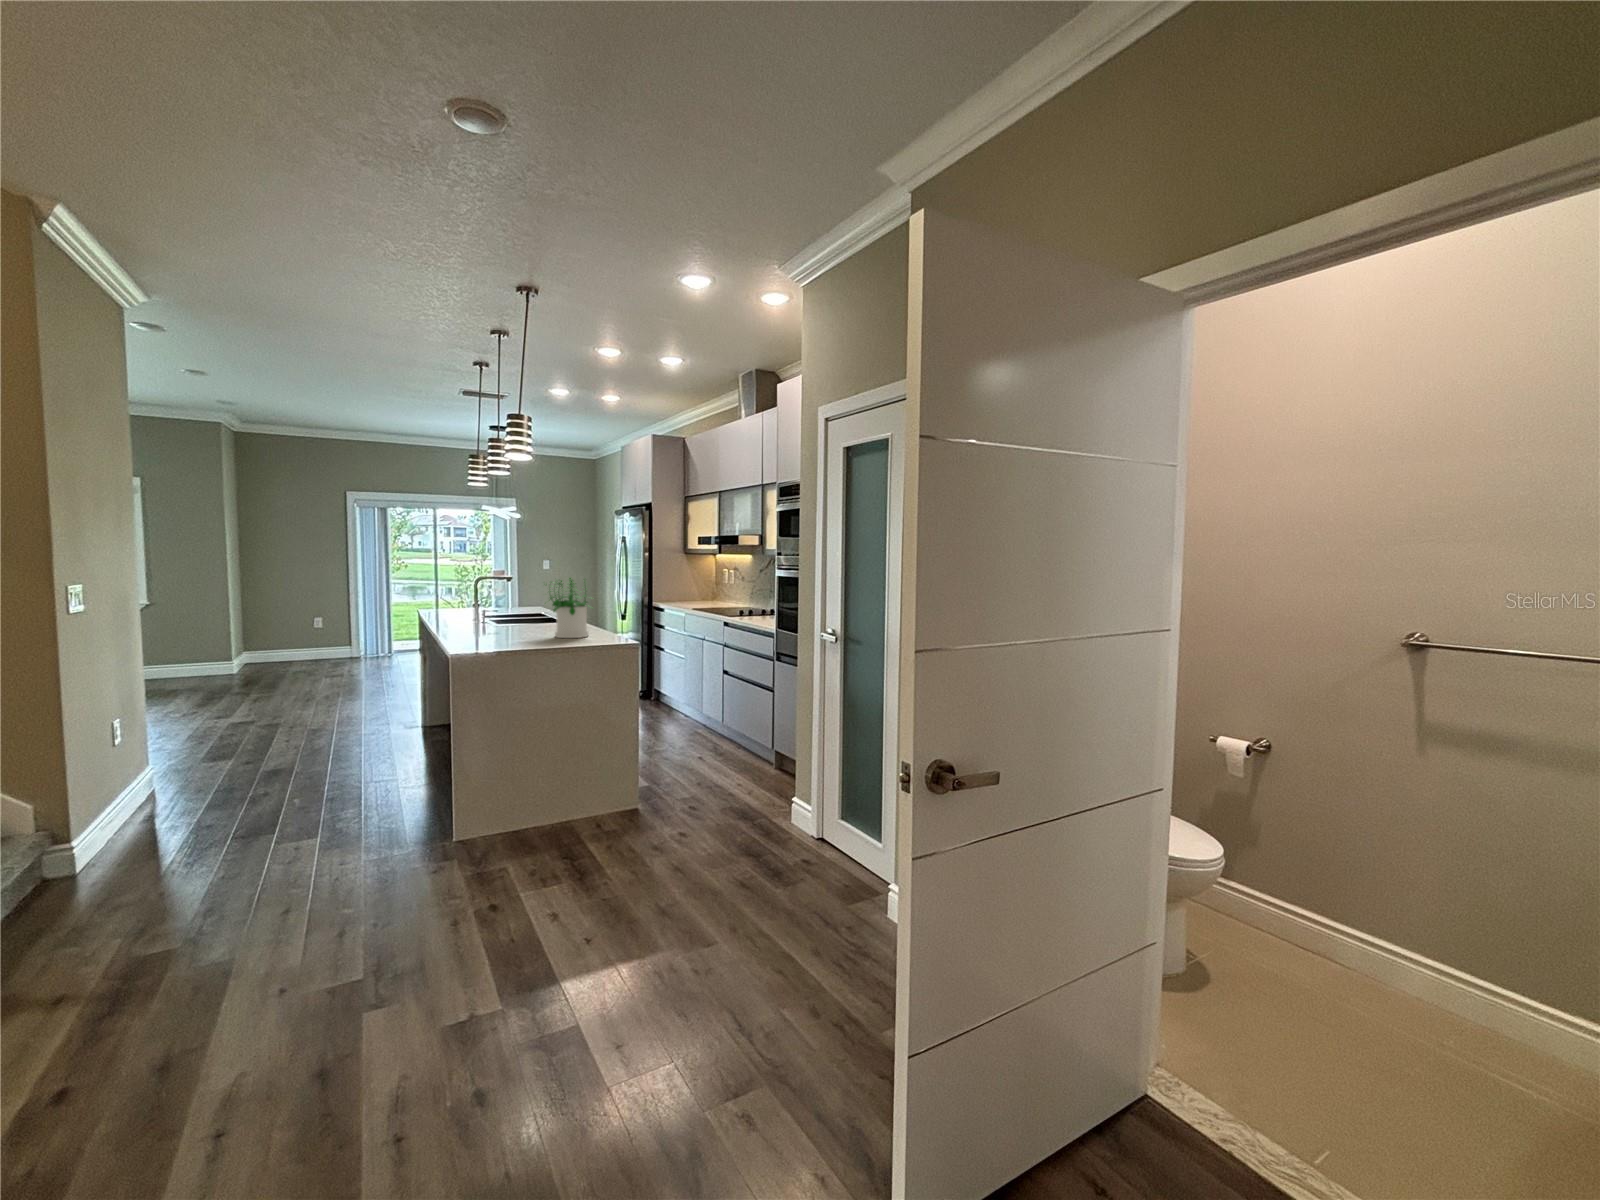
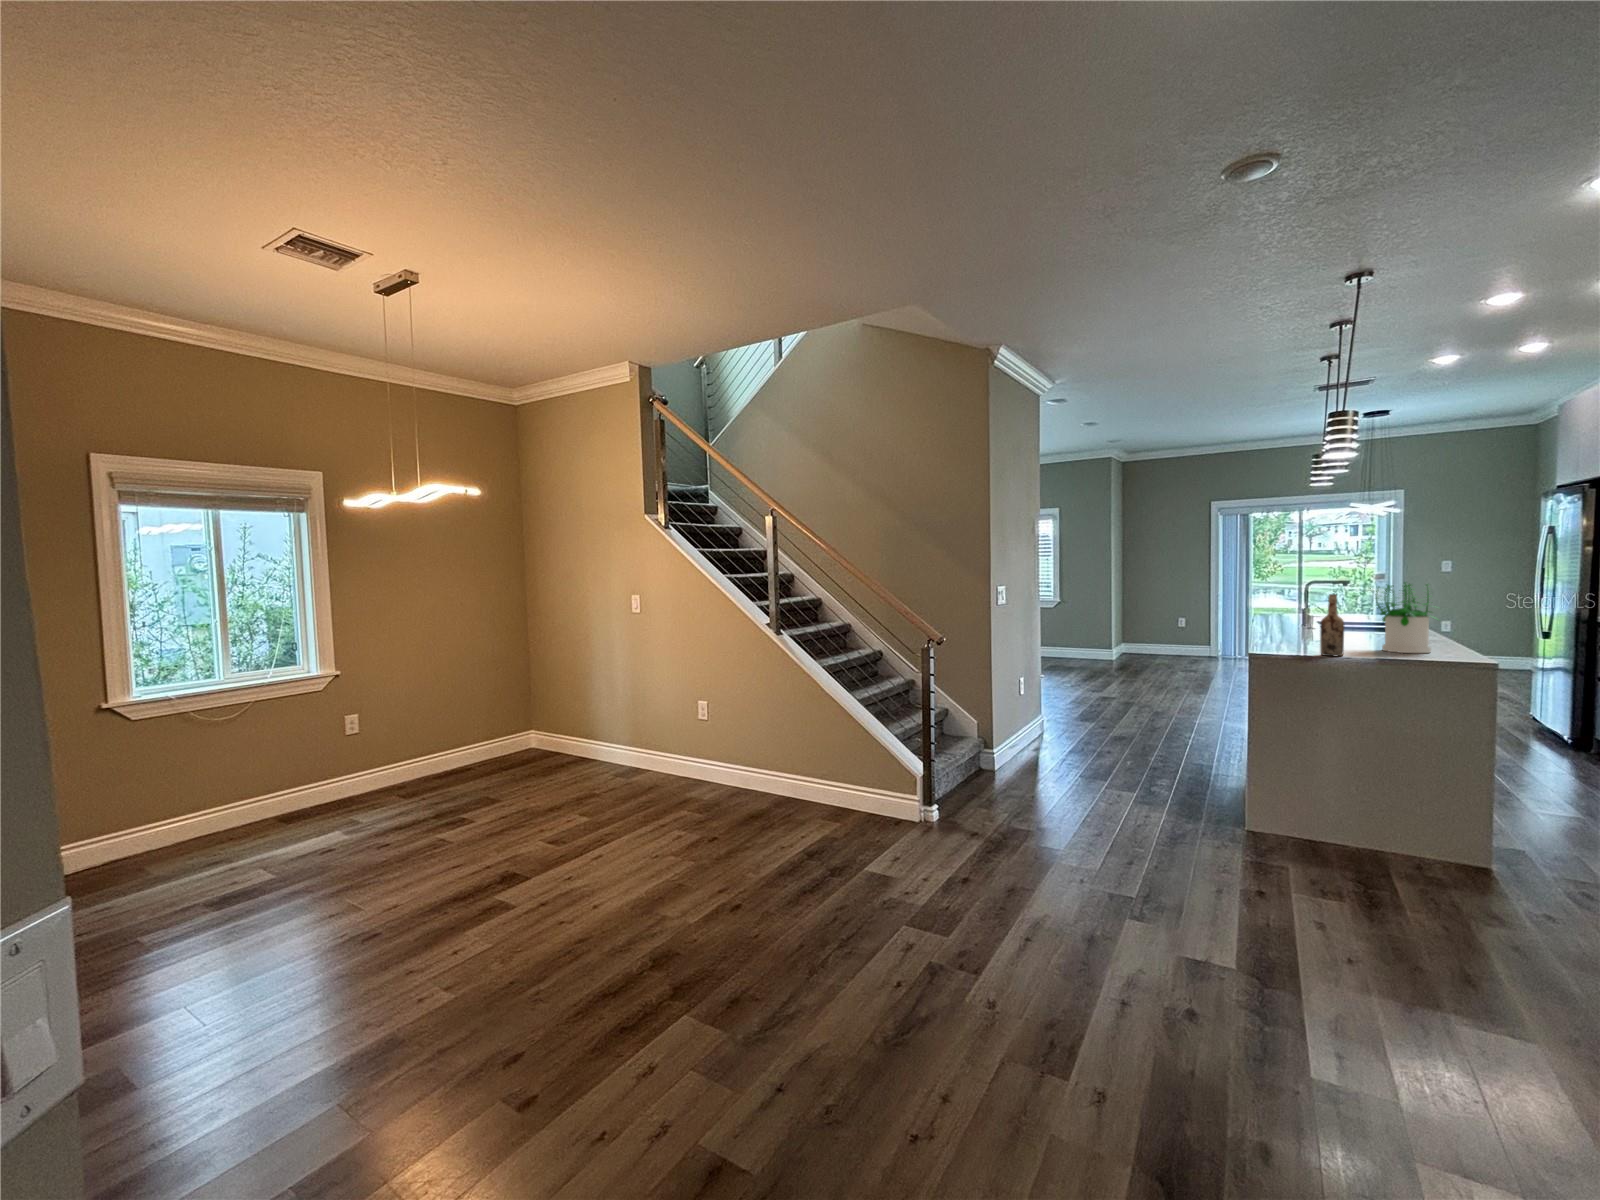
wine bottle: none [514,589,533,647] -> present [1320,594,1344,656]

